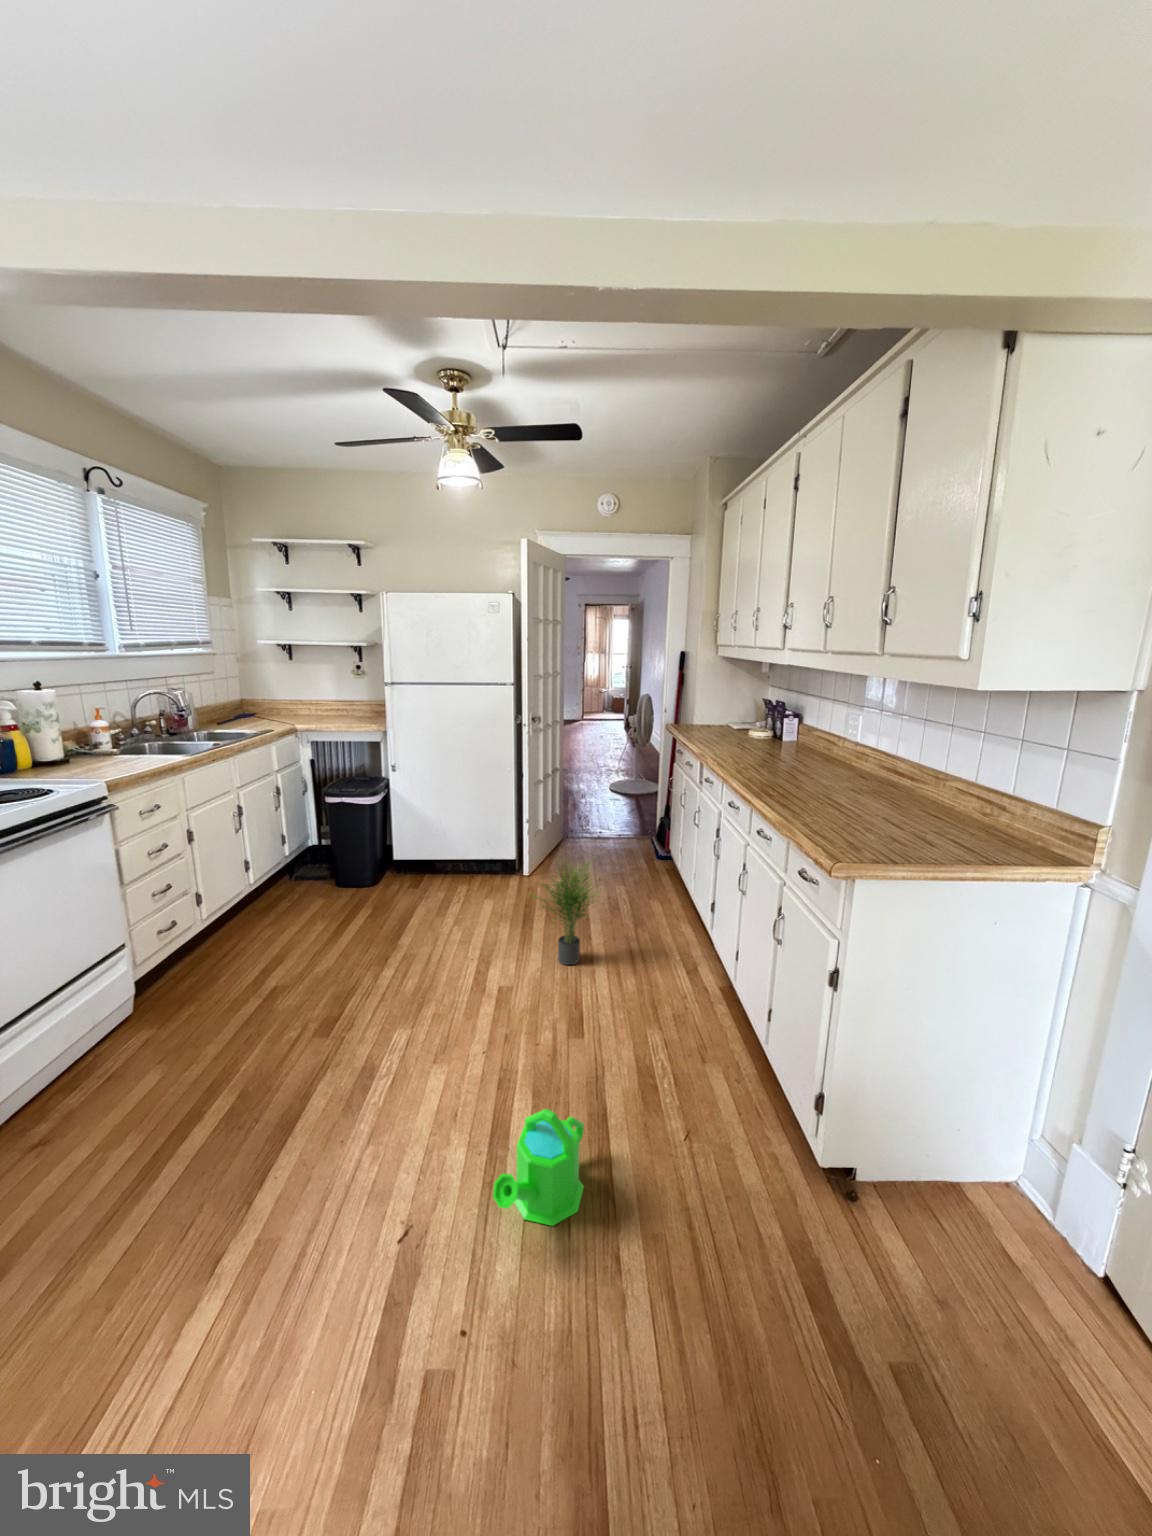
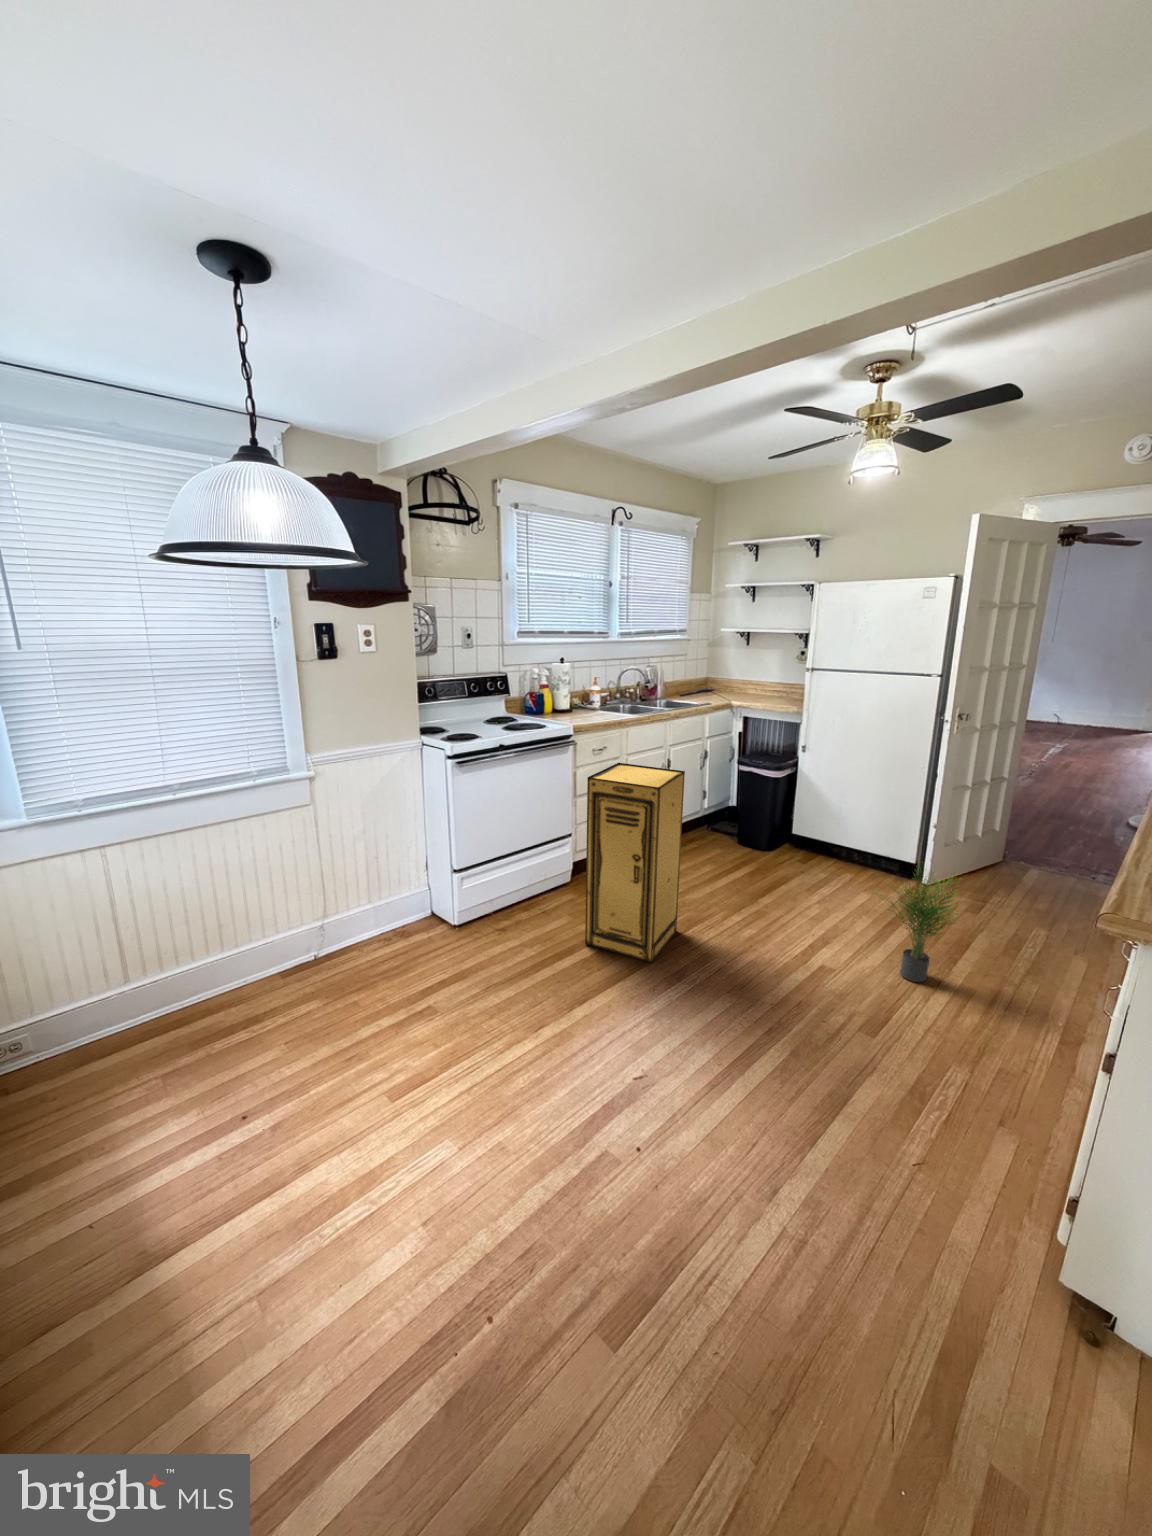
storage cabinet: none [185,816,329,1091] -> present [585,763,685,963]
watering can: present [493,1109,584,1226] -> none [694,1044,806,1144]

